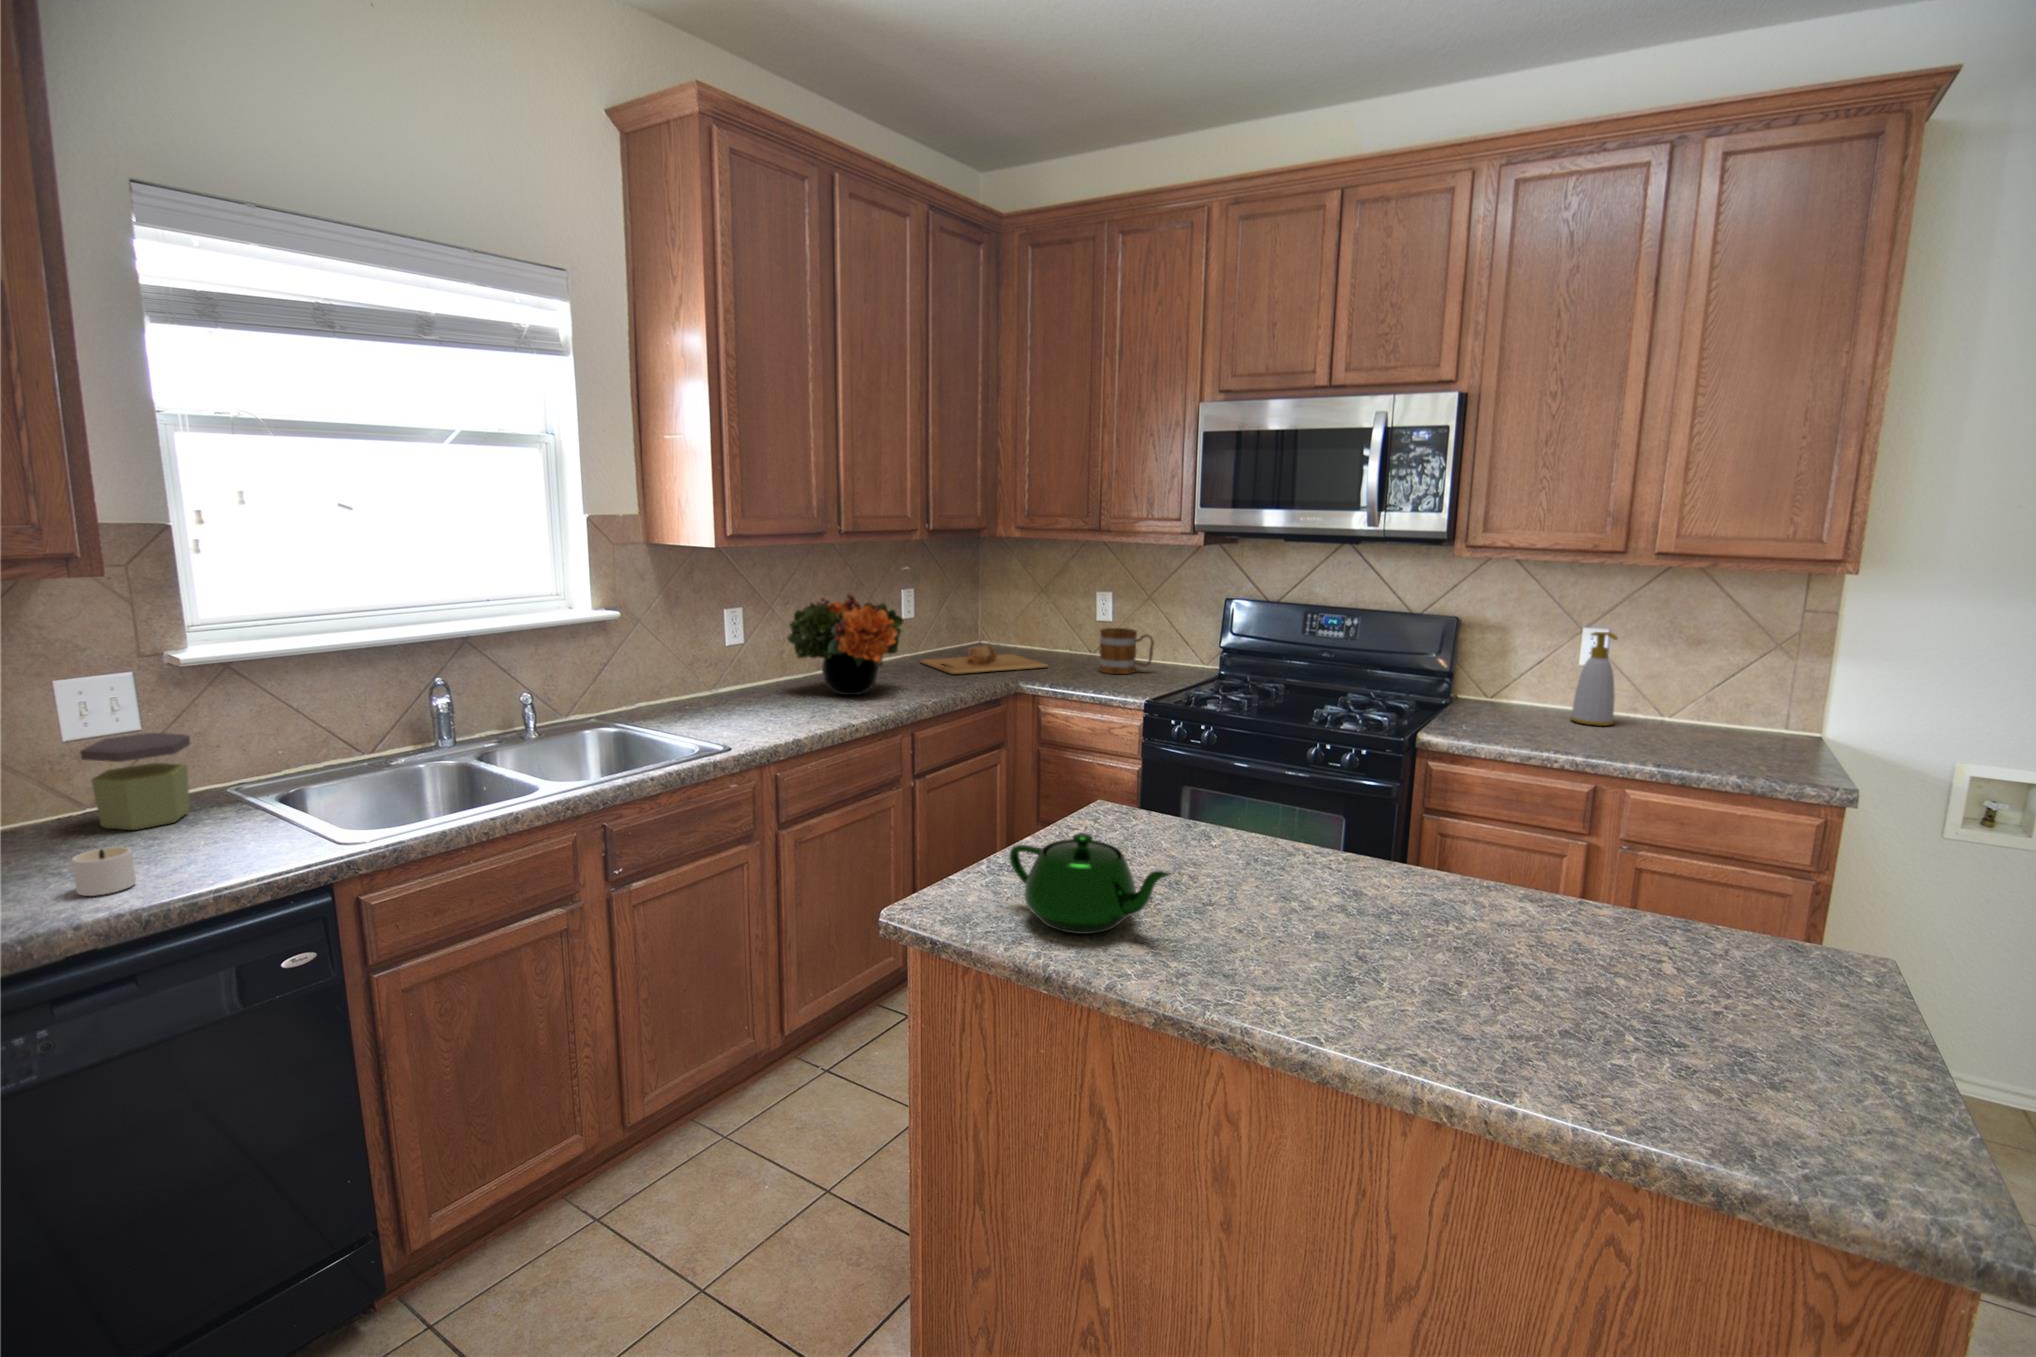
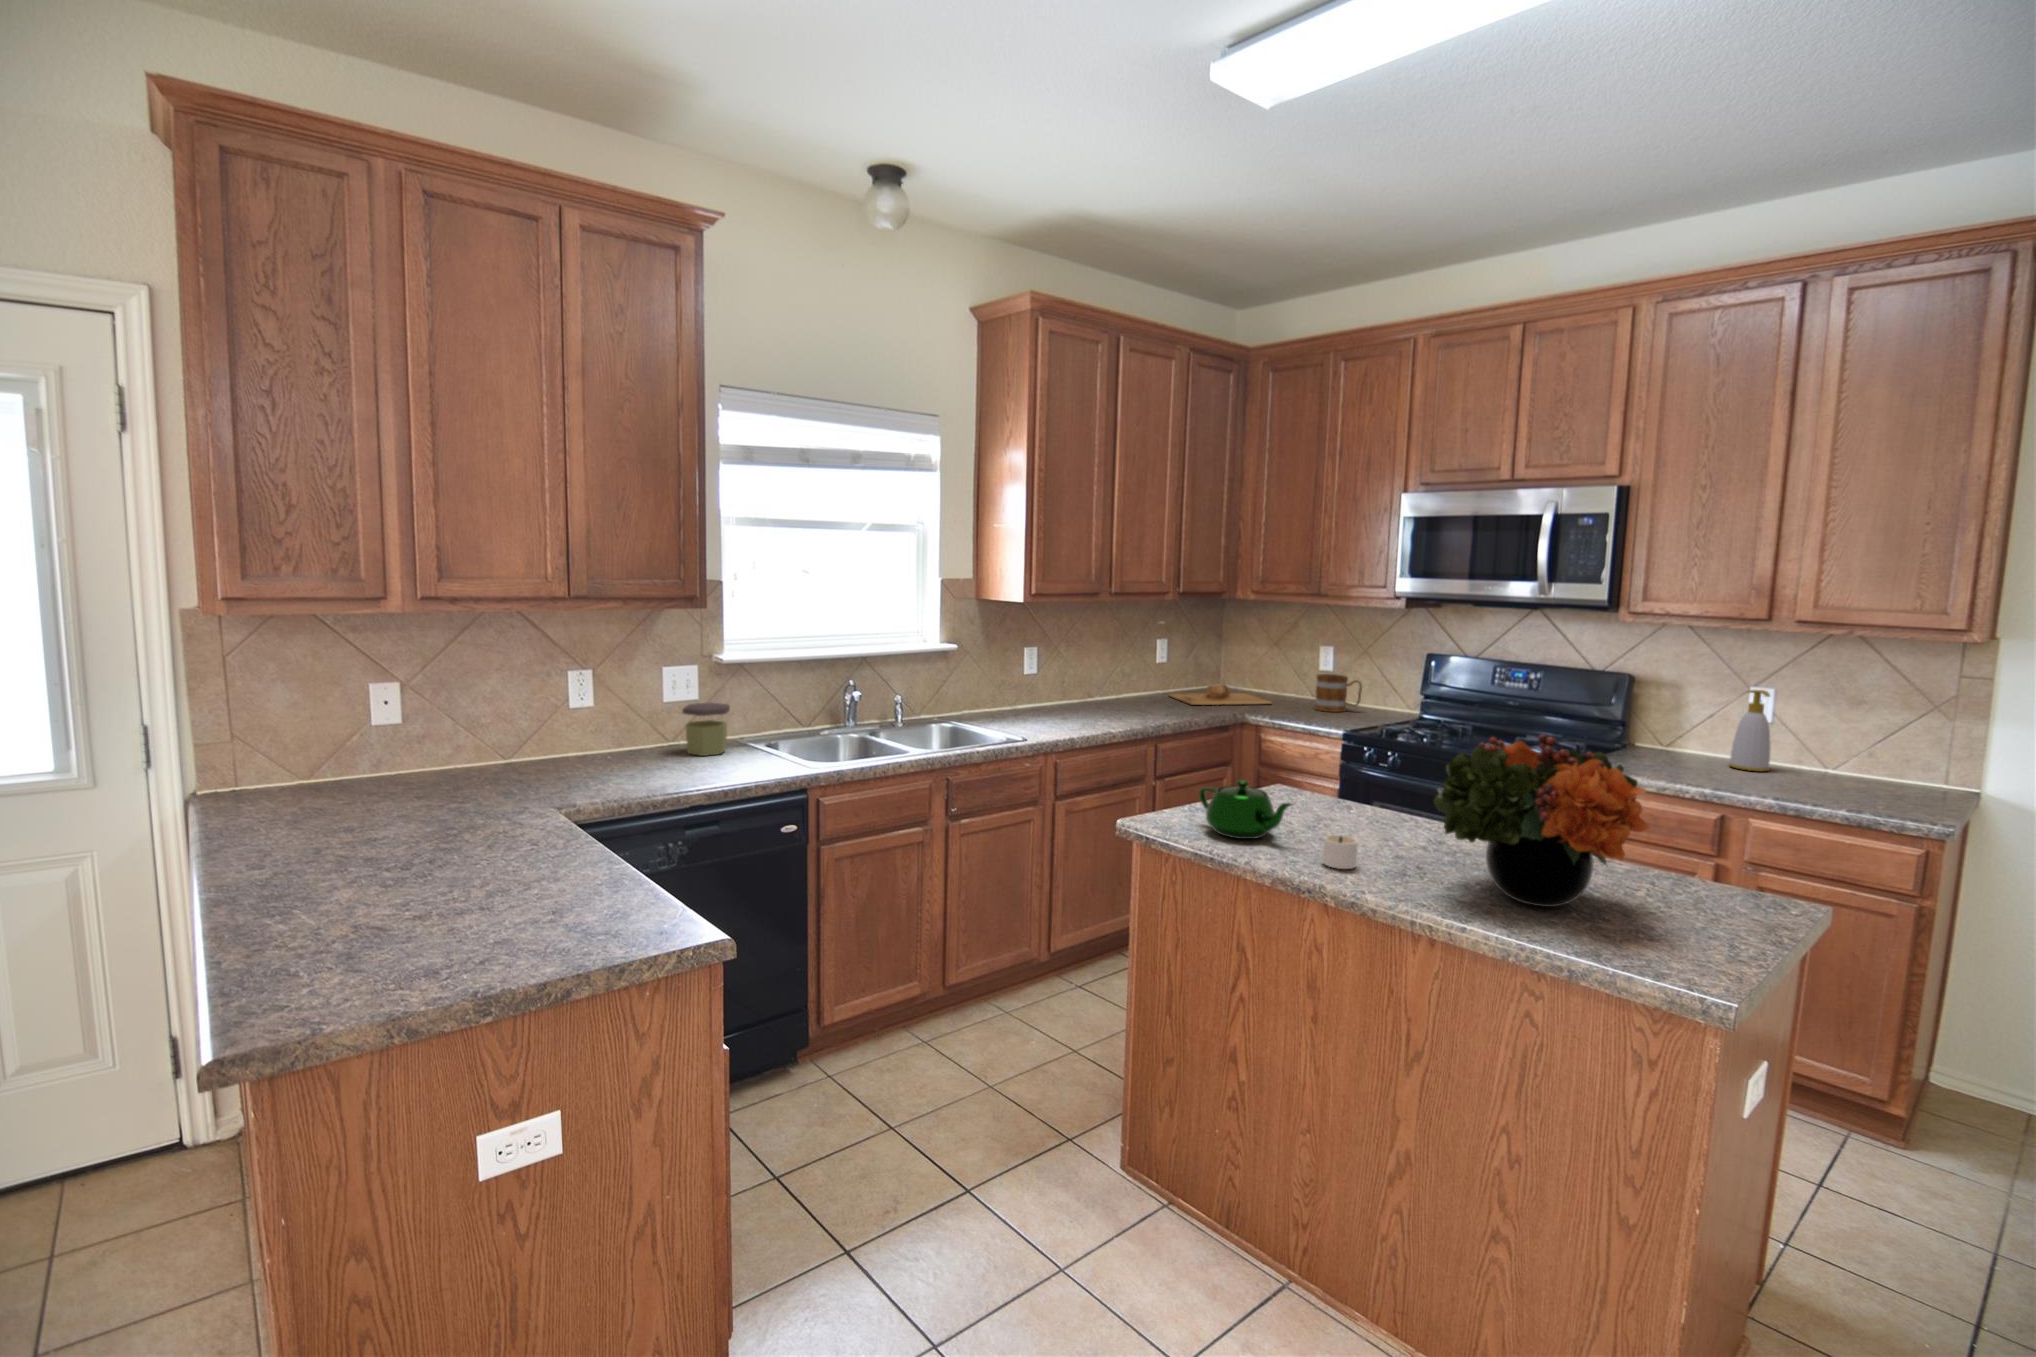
flower arrangement: present [787,594,903,695] -> present [1434,734,1649,907]
candle: present [72,847,136,896] -> present [1323,835,1358,869]

